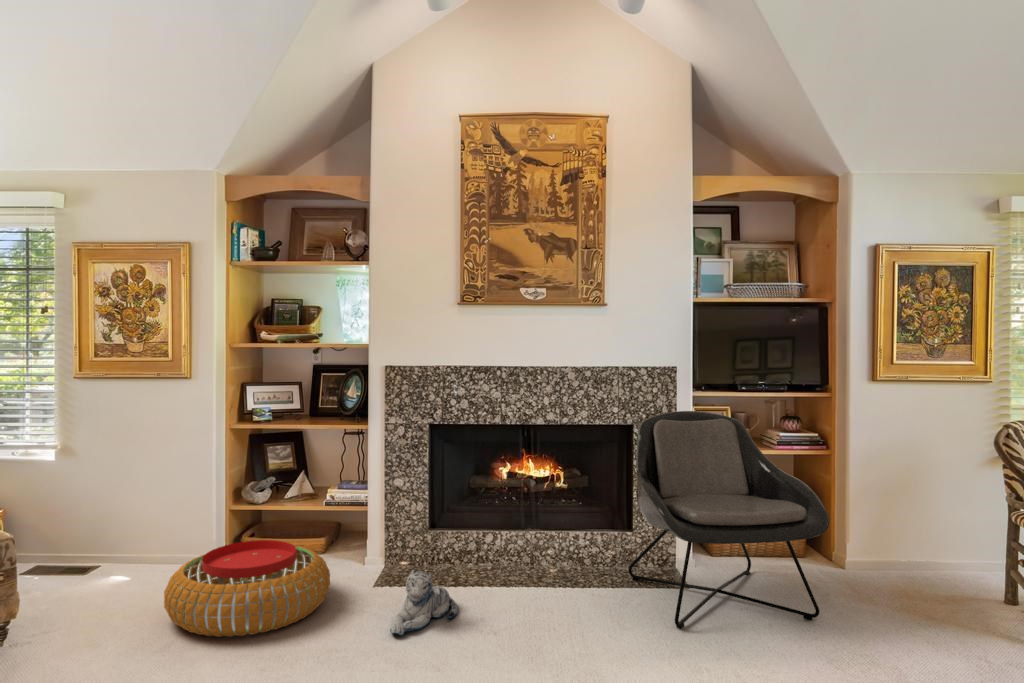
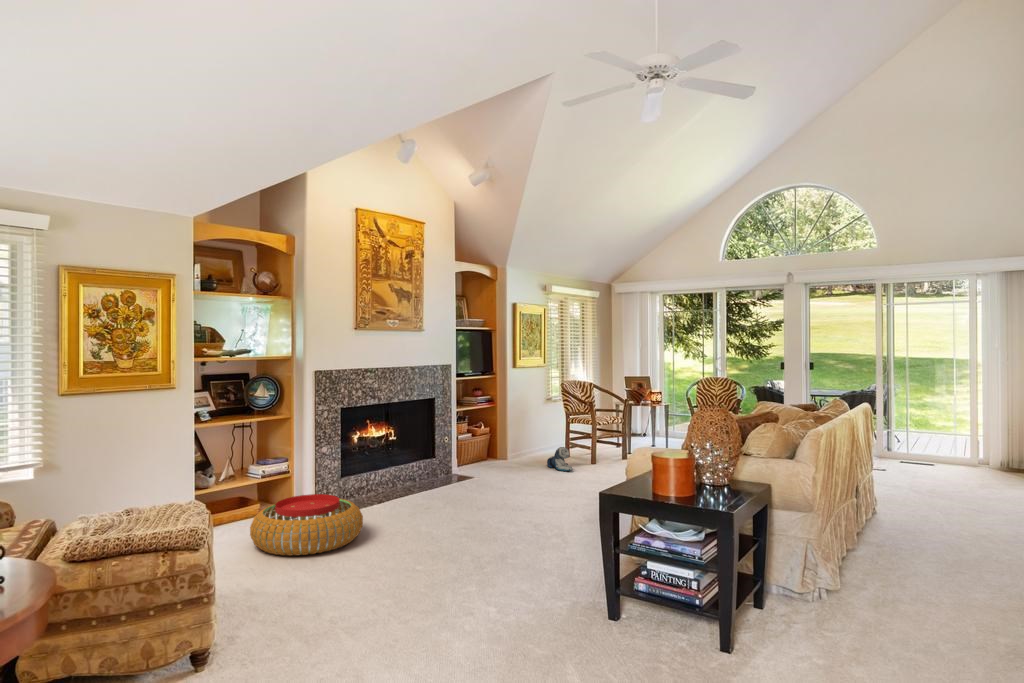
lounge chair: present [628,411,829,629] -> none [443,387,537,487]
plush toy: present [390,570,458,635] -> present [547,447,573,471]

